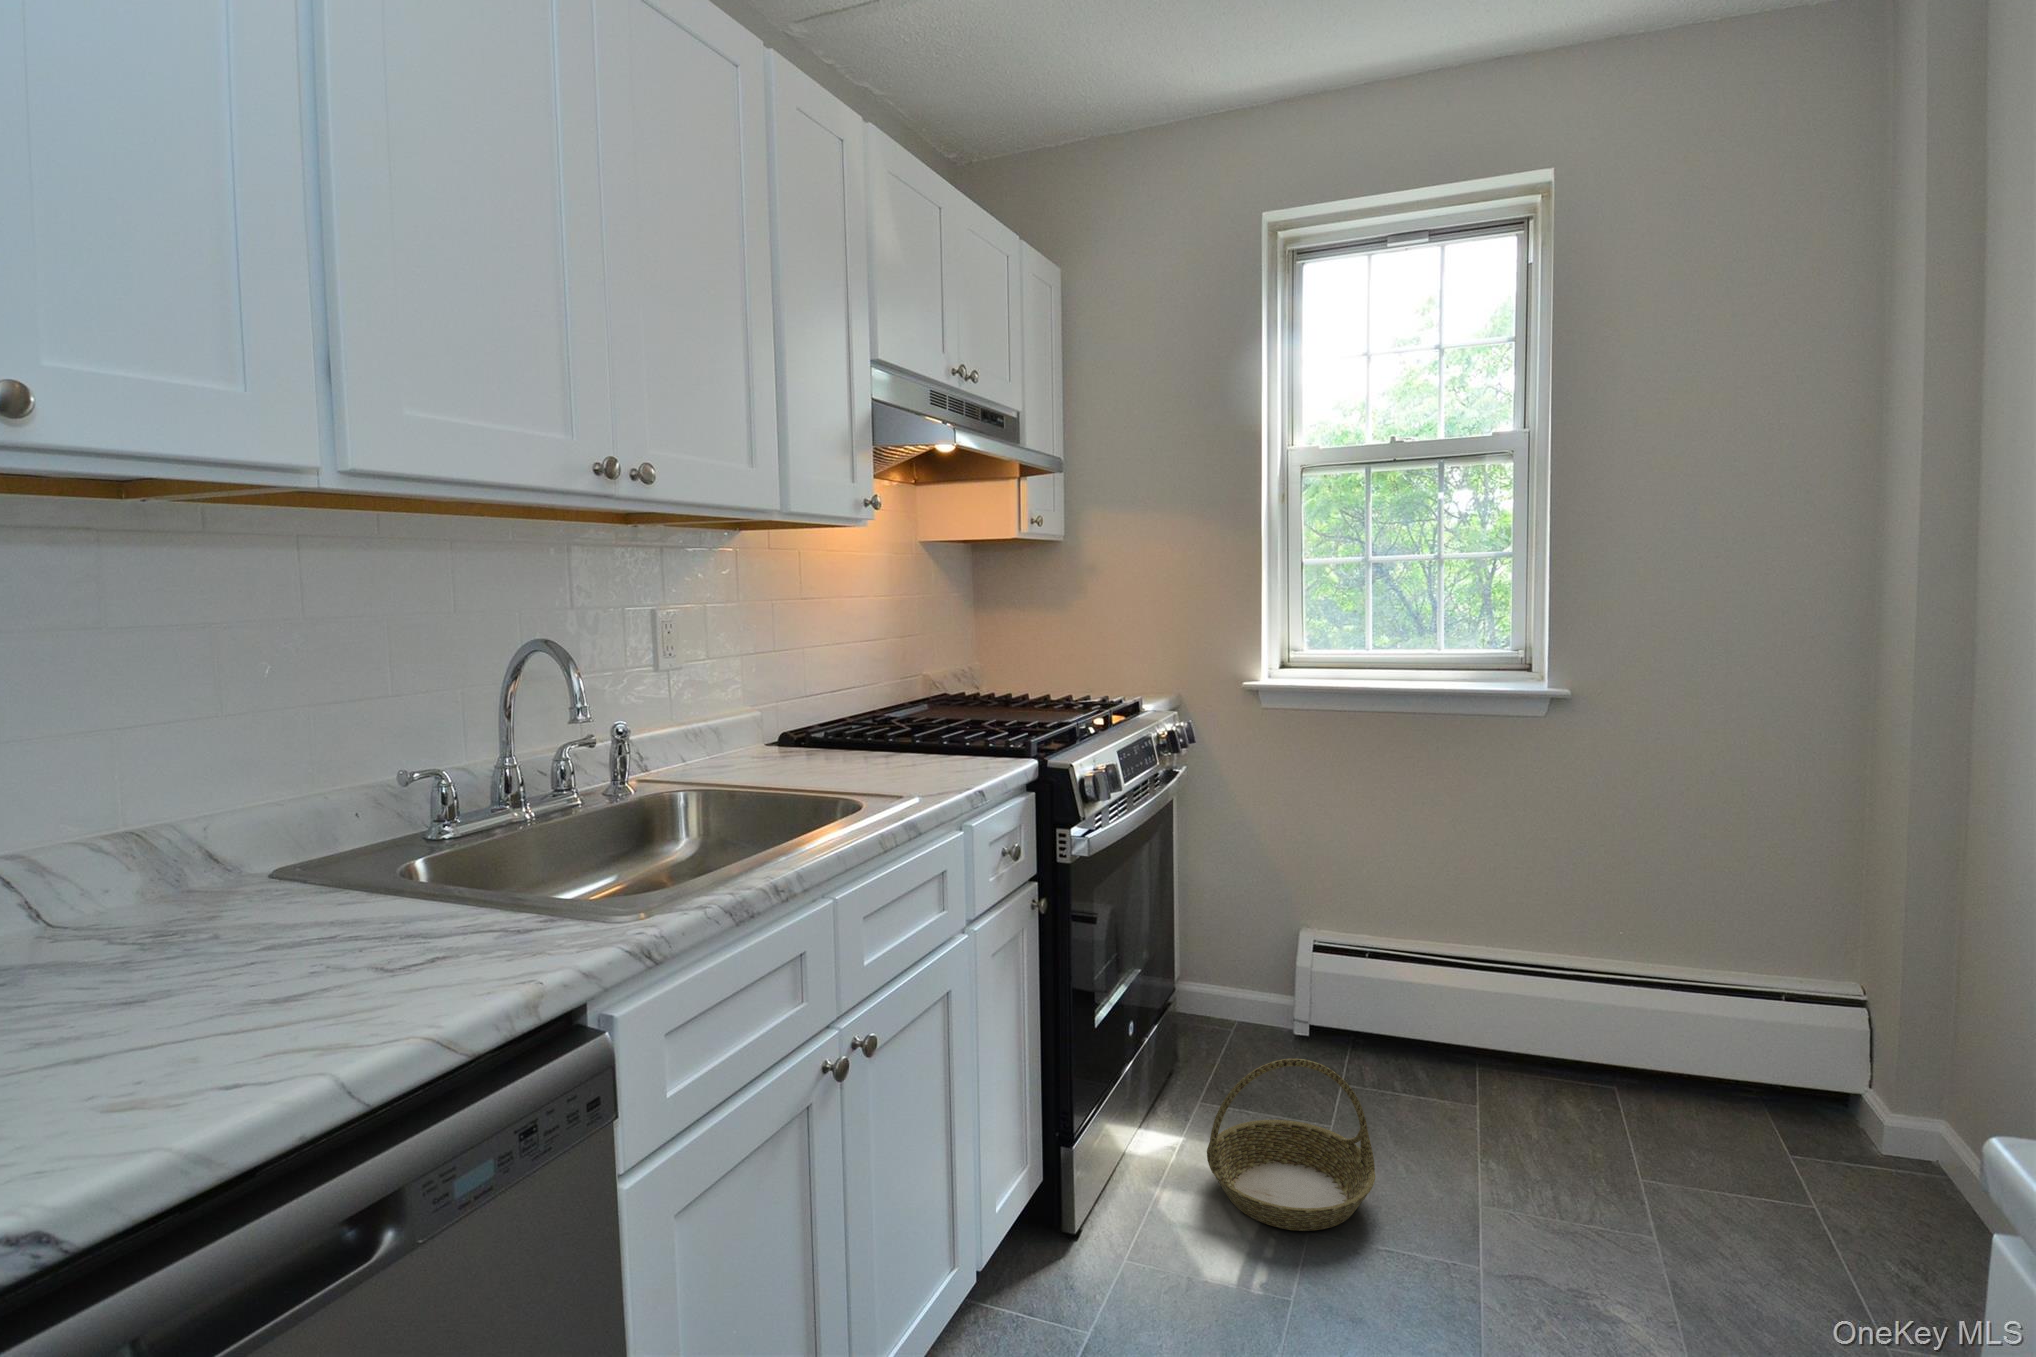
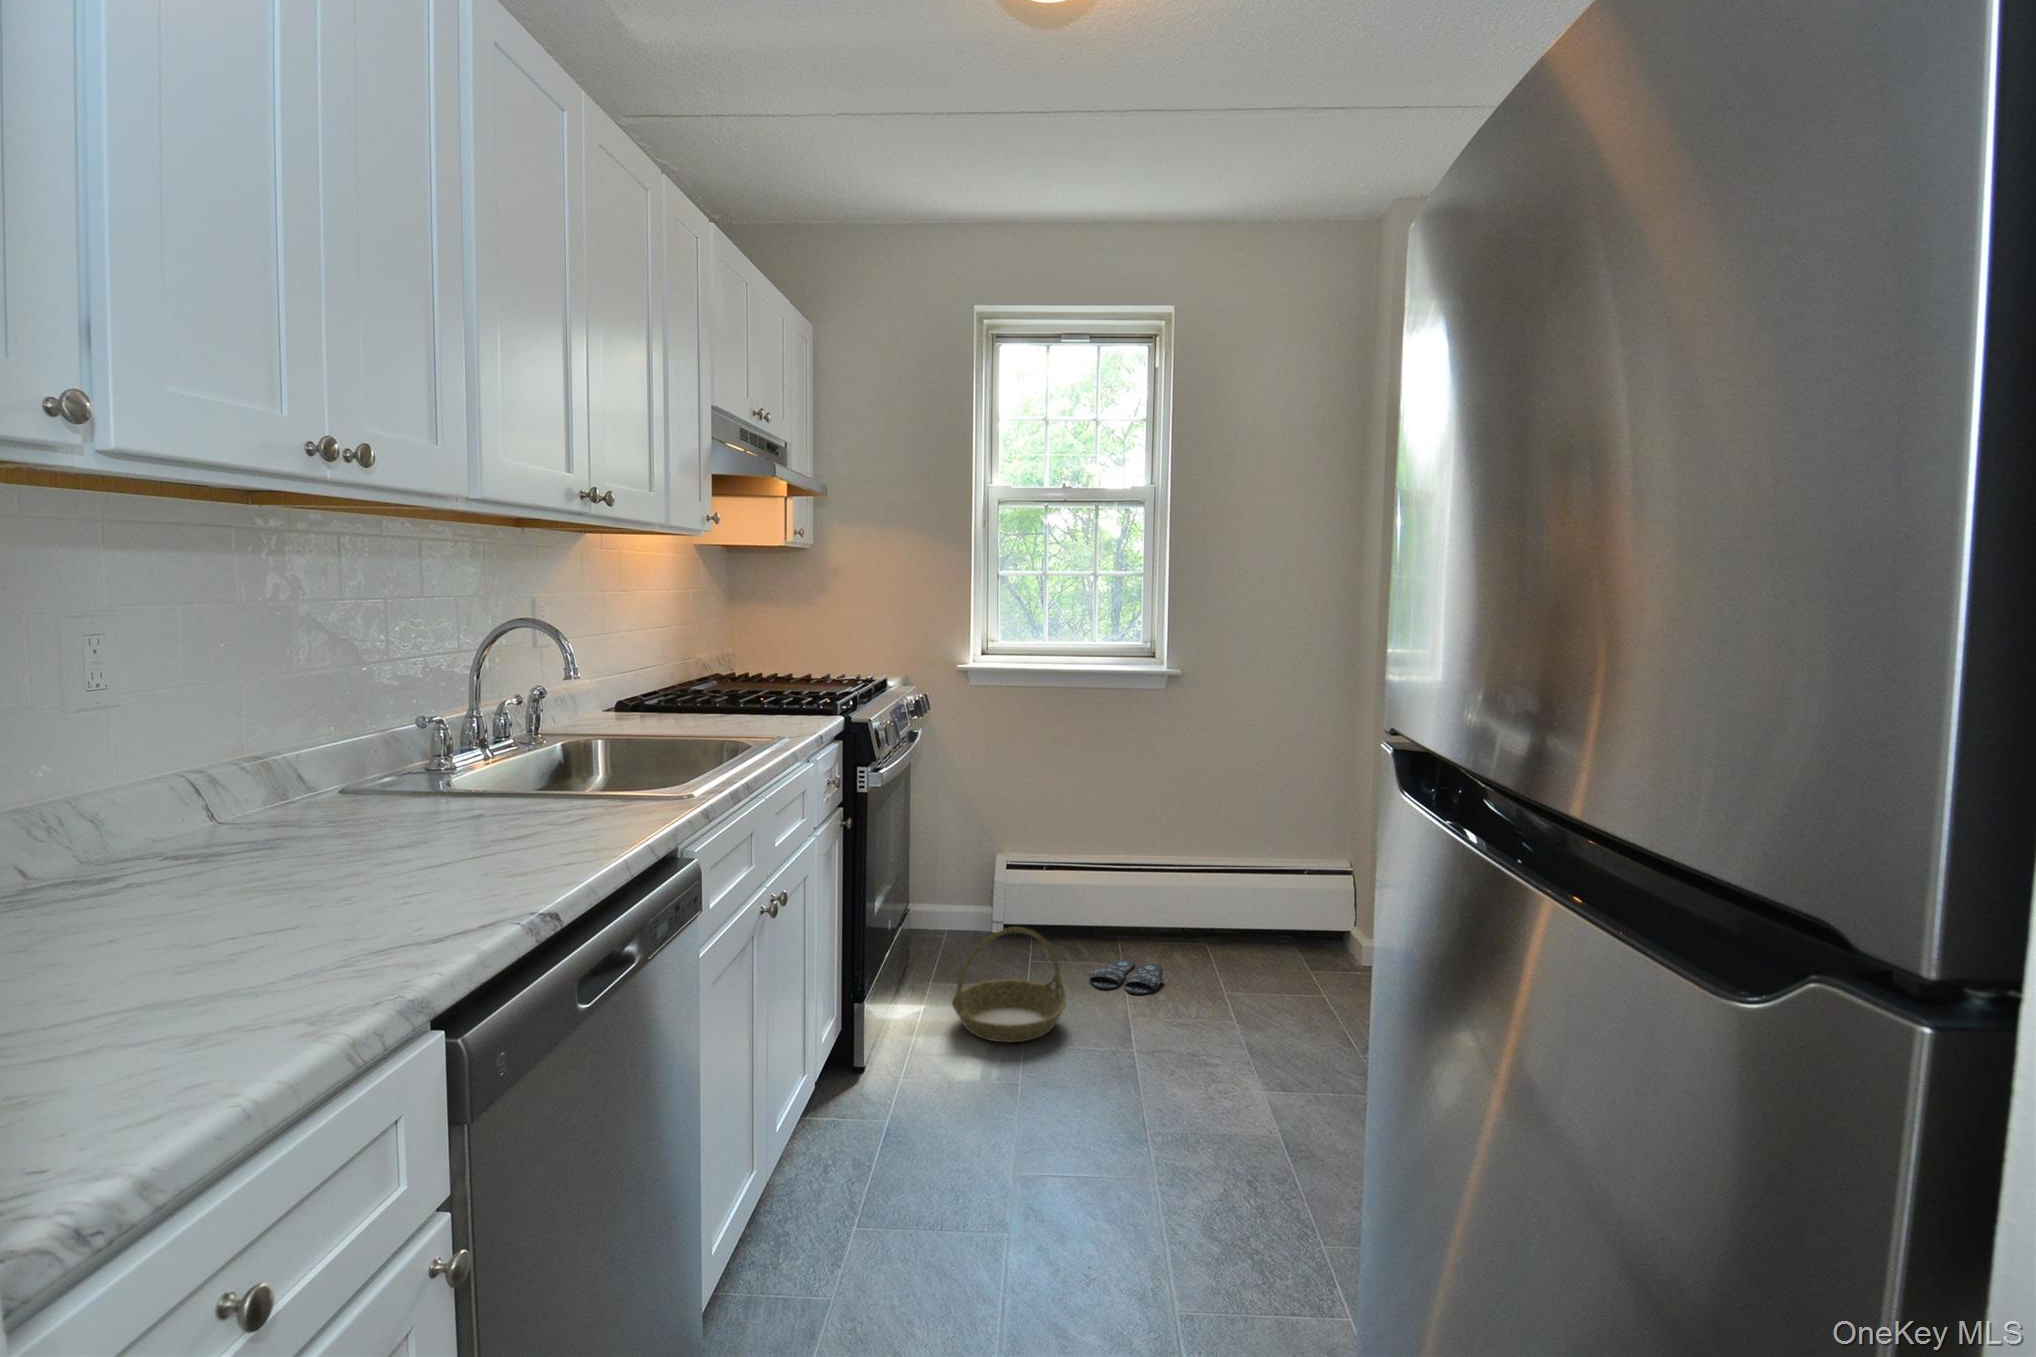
slippers: none [1422,1102,1541,1172] -> present [1090,959,1164,995]

